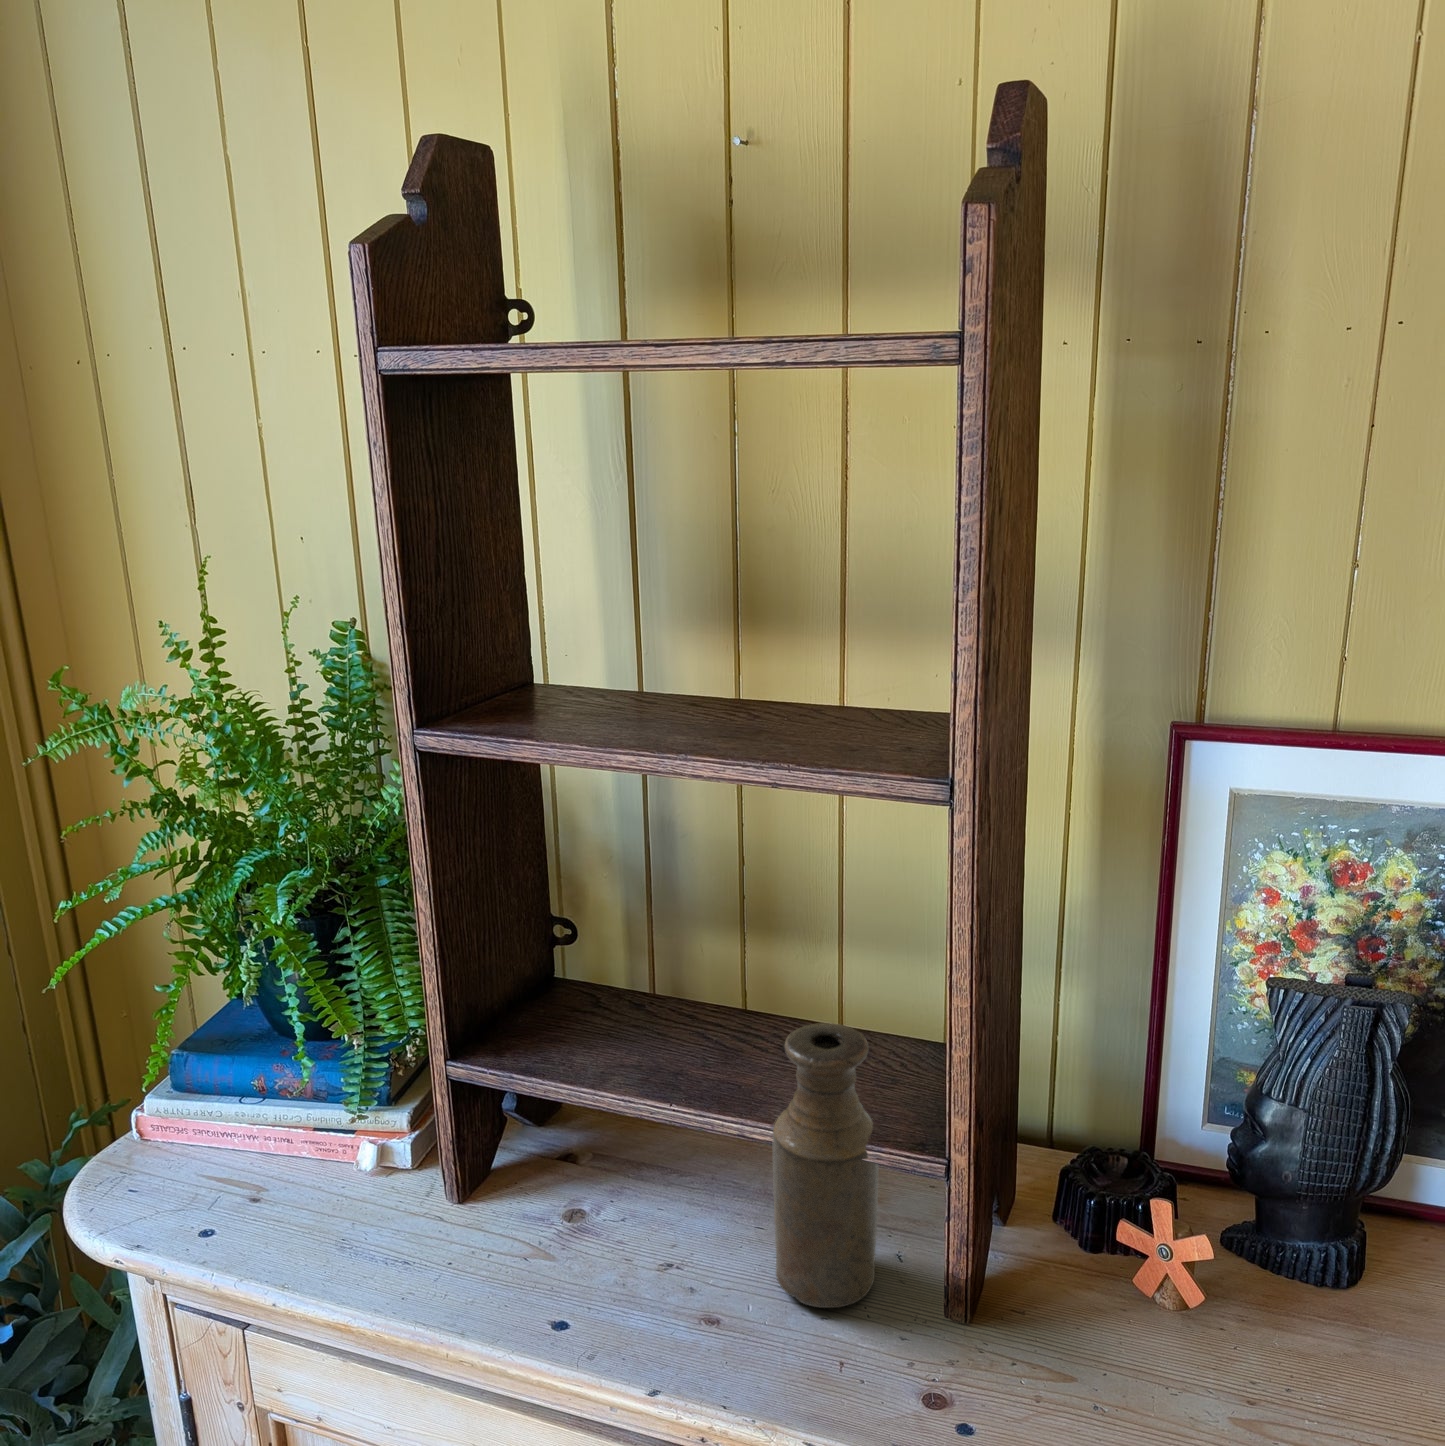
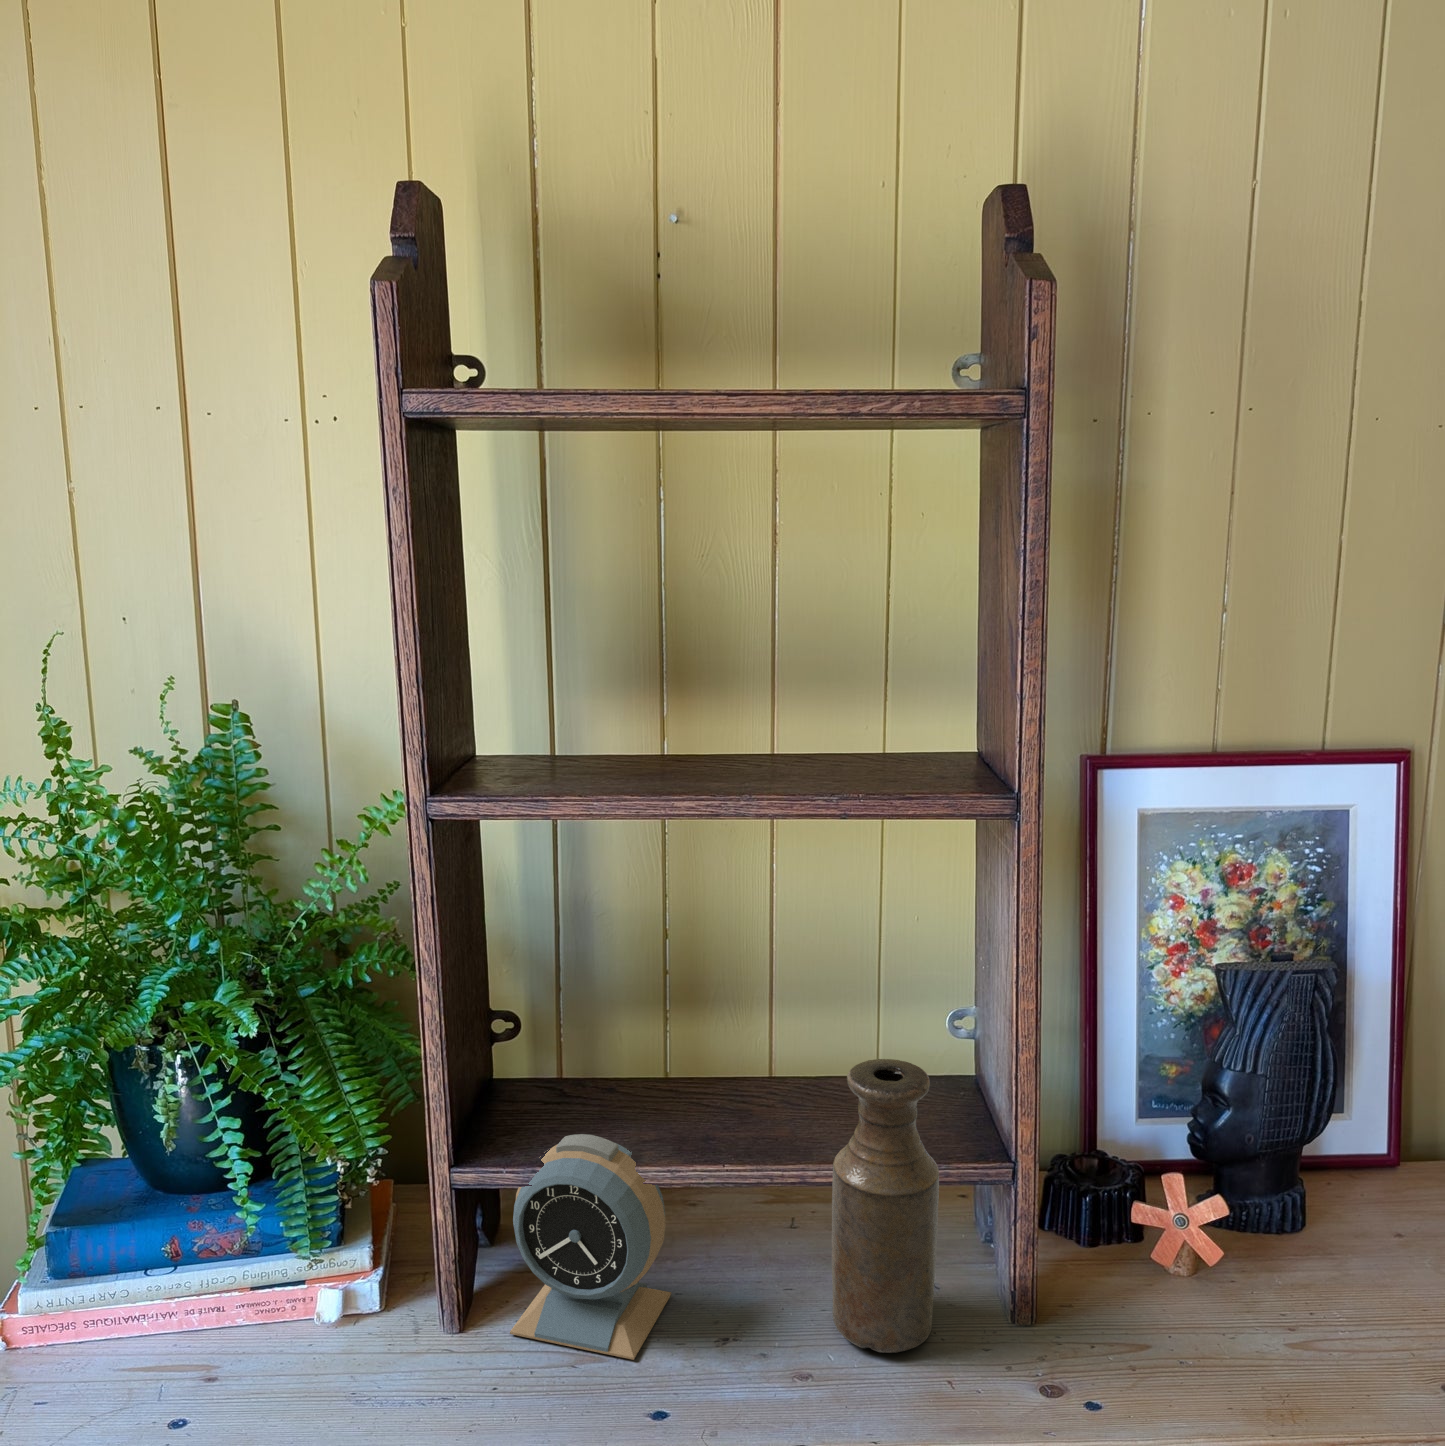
alarm clock: none [500,1047,654,1258] -> present [510,1134,671,1360]

